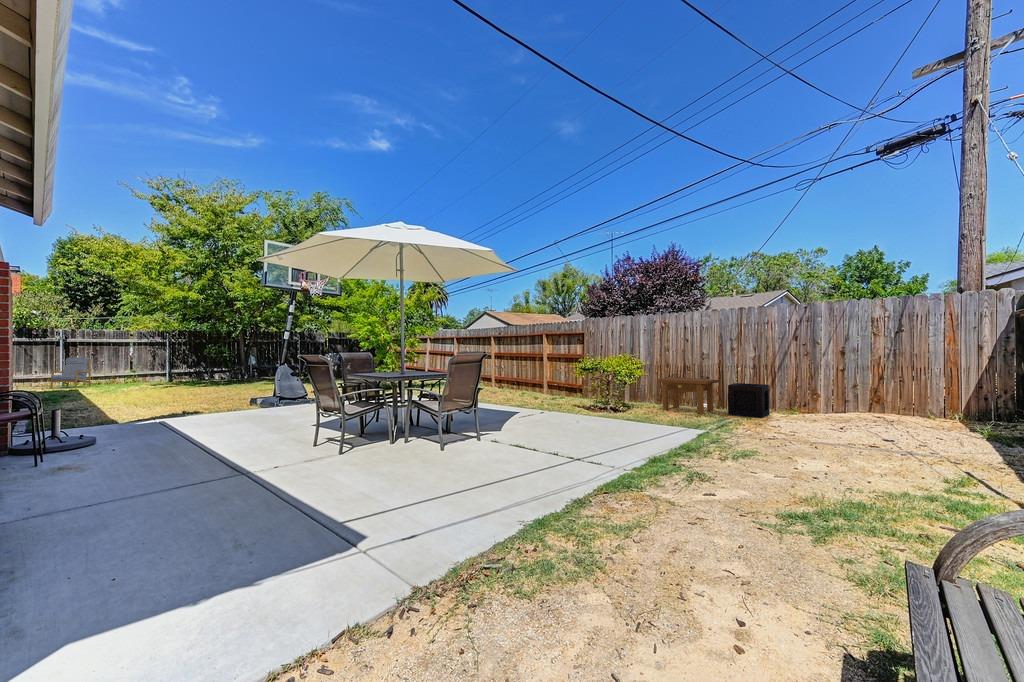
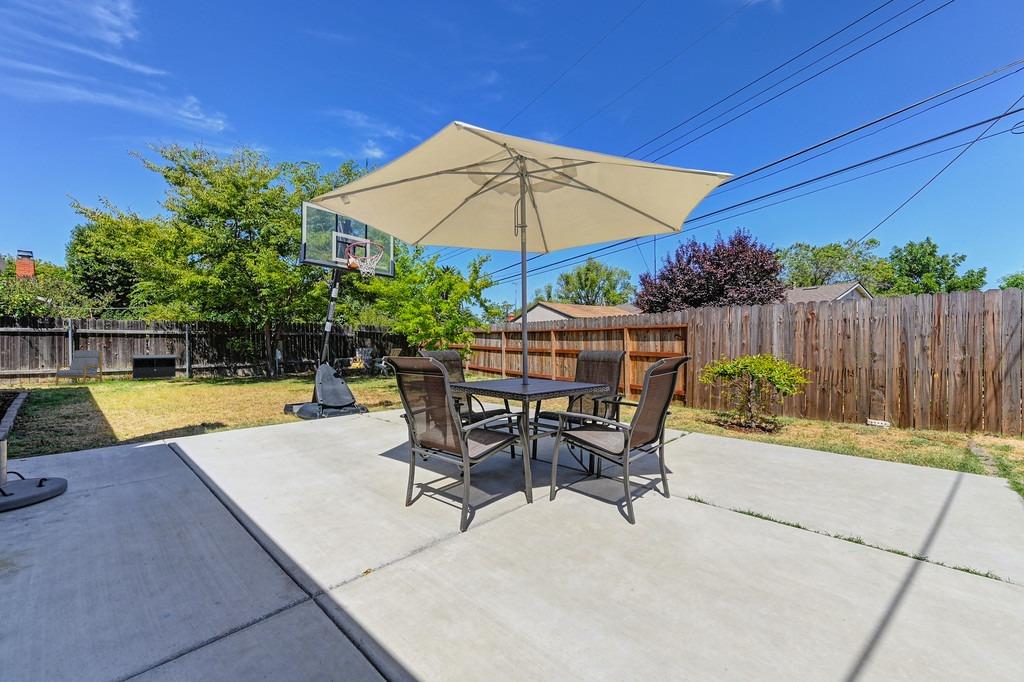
storage bench: none [117,361,157,385] -> present [132,355,176,381]
side table: present [657,377,719,414] -> none [820,385,912,439]
wooden crate: present [728,383,769,418] -> none [937,396,1006,450]

